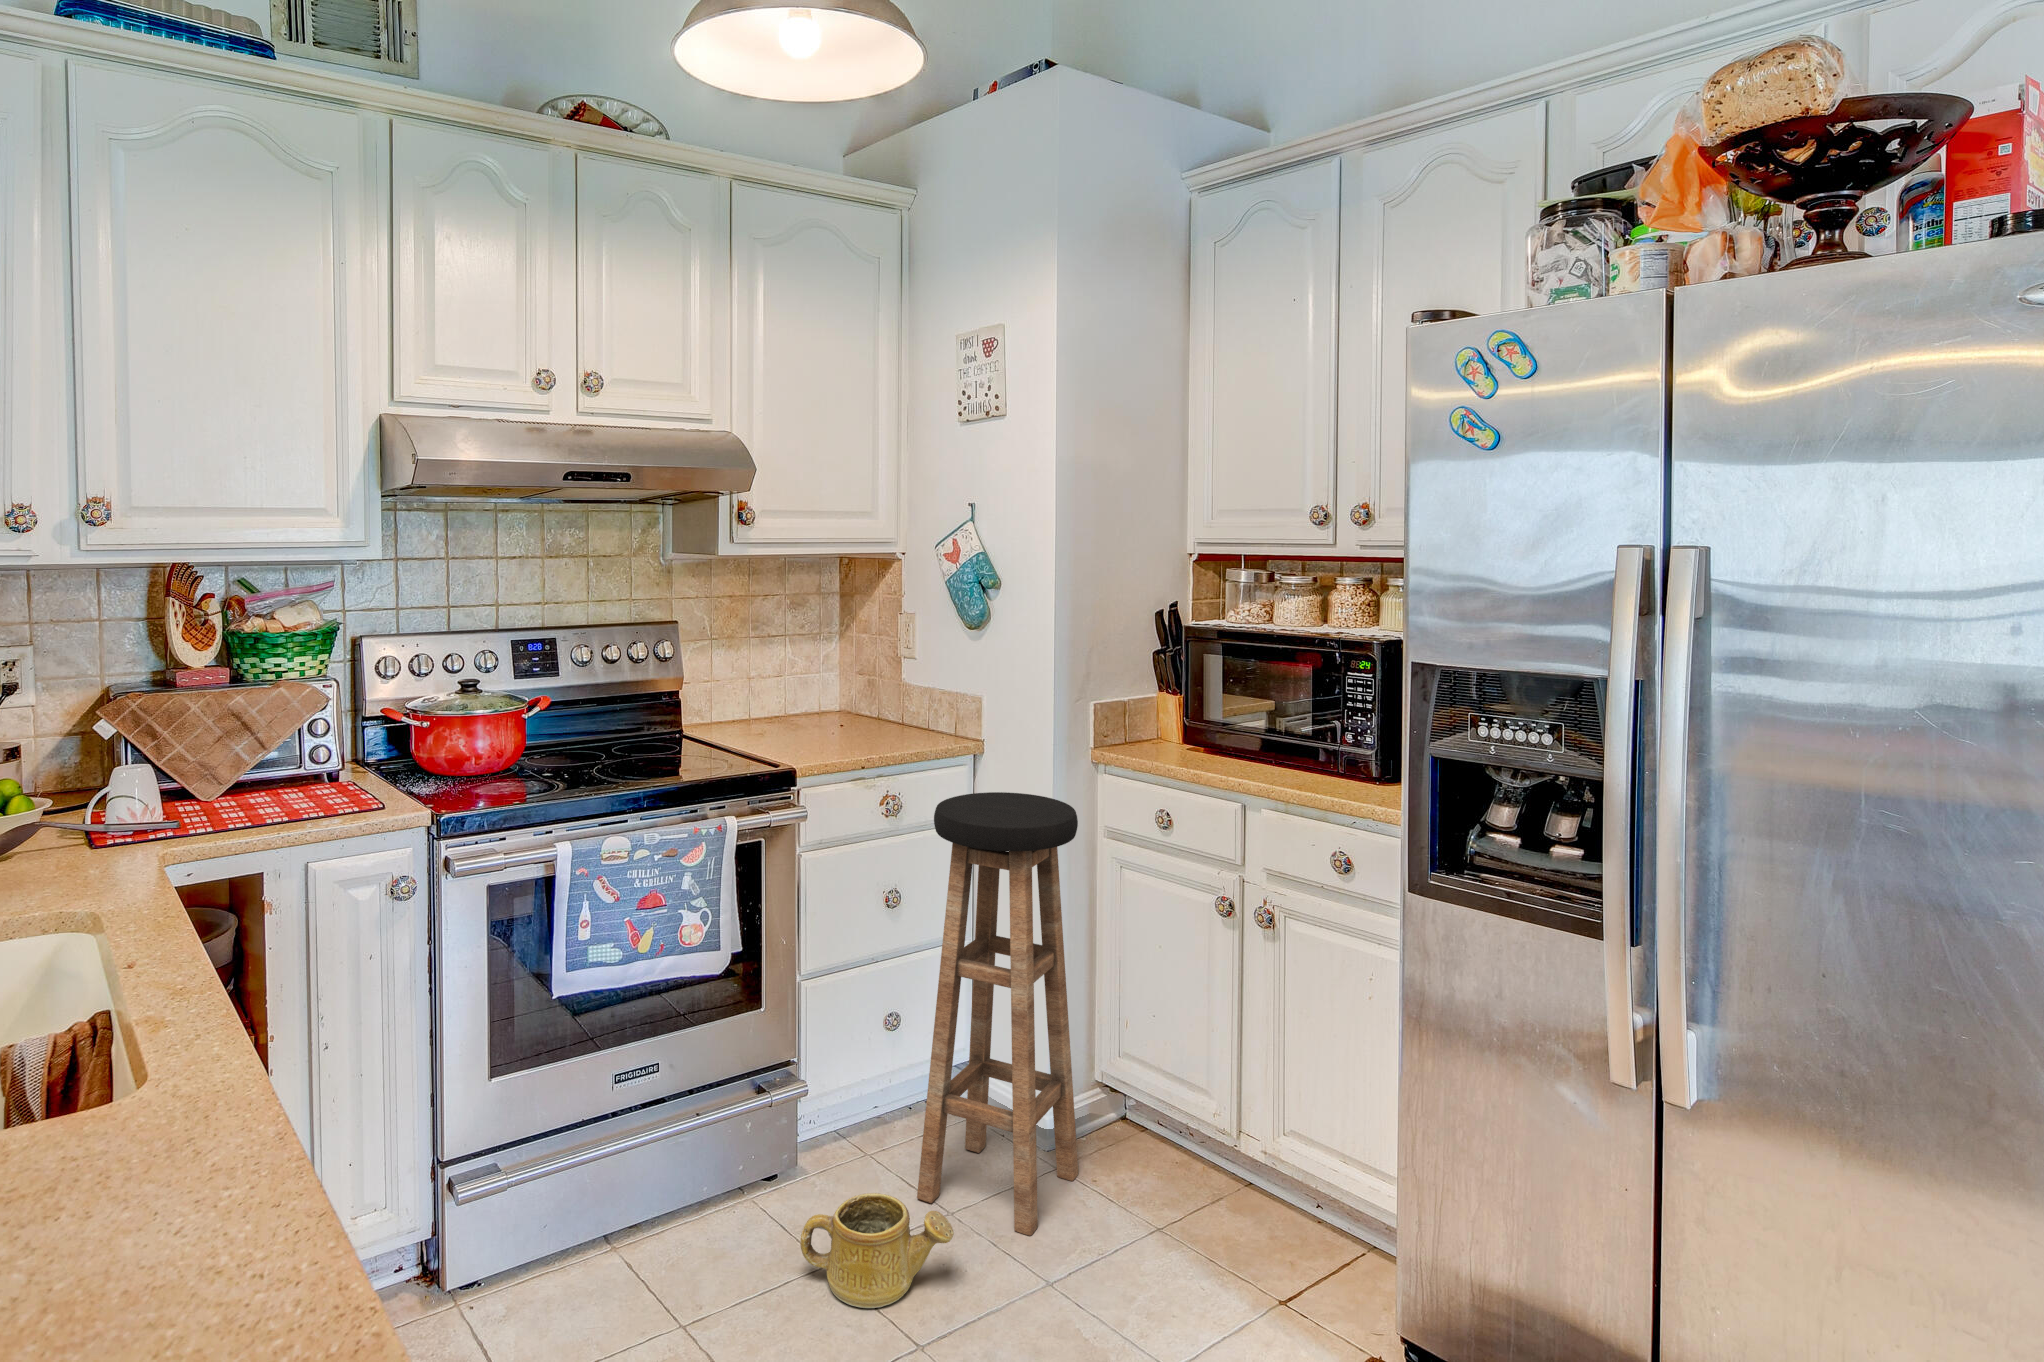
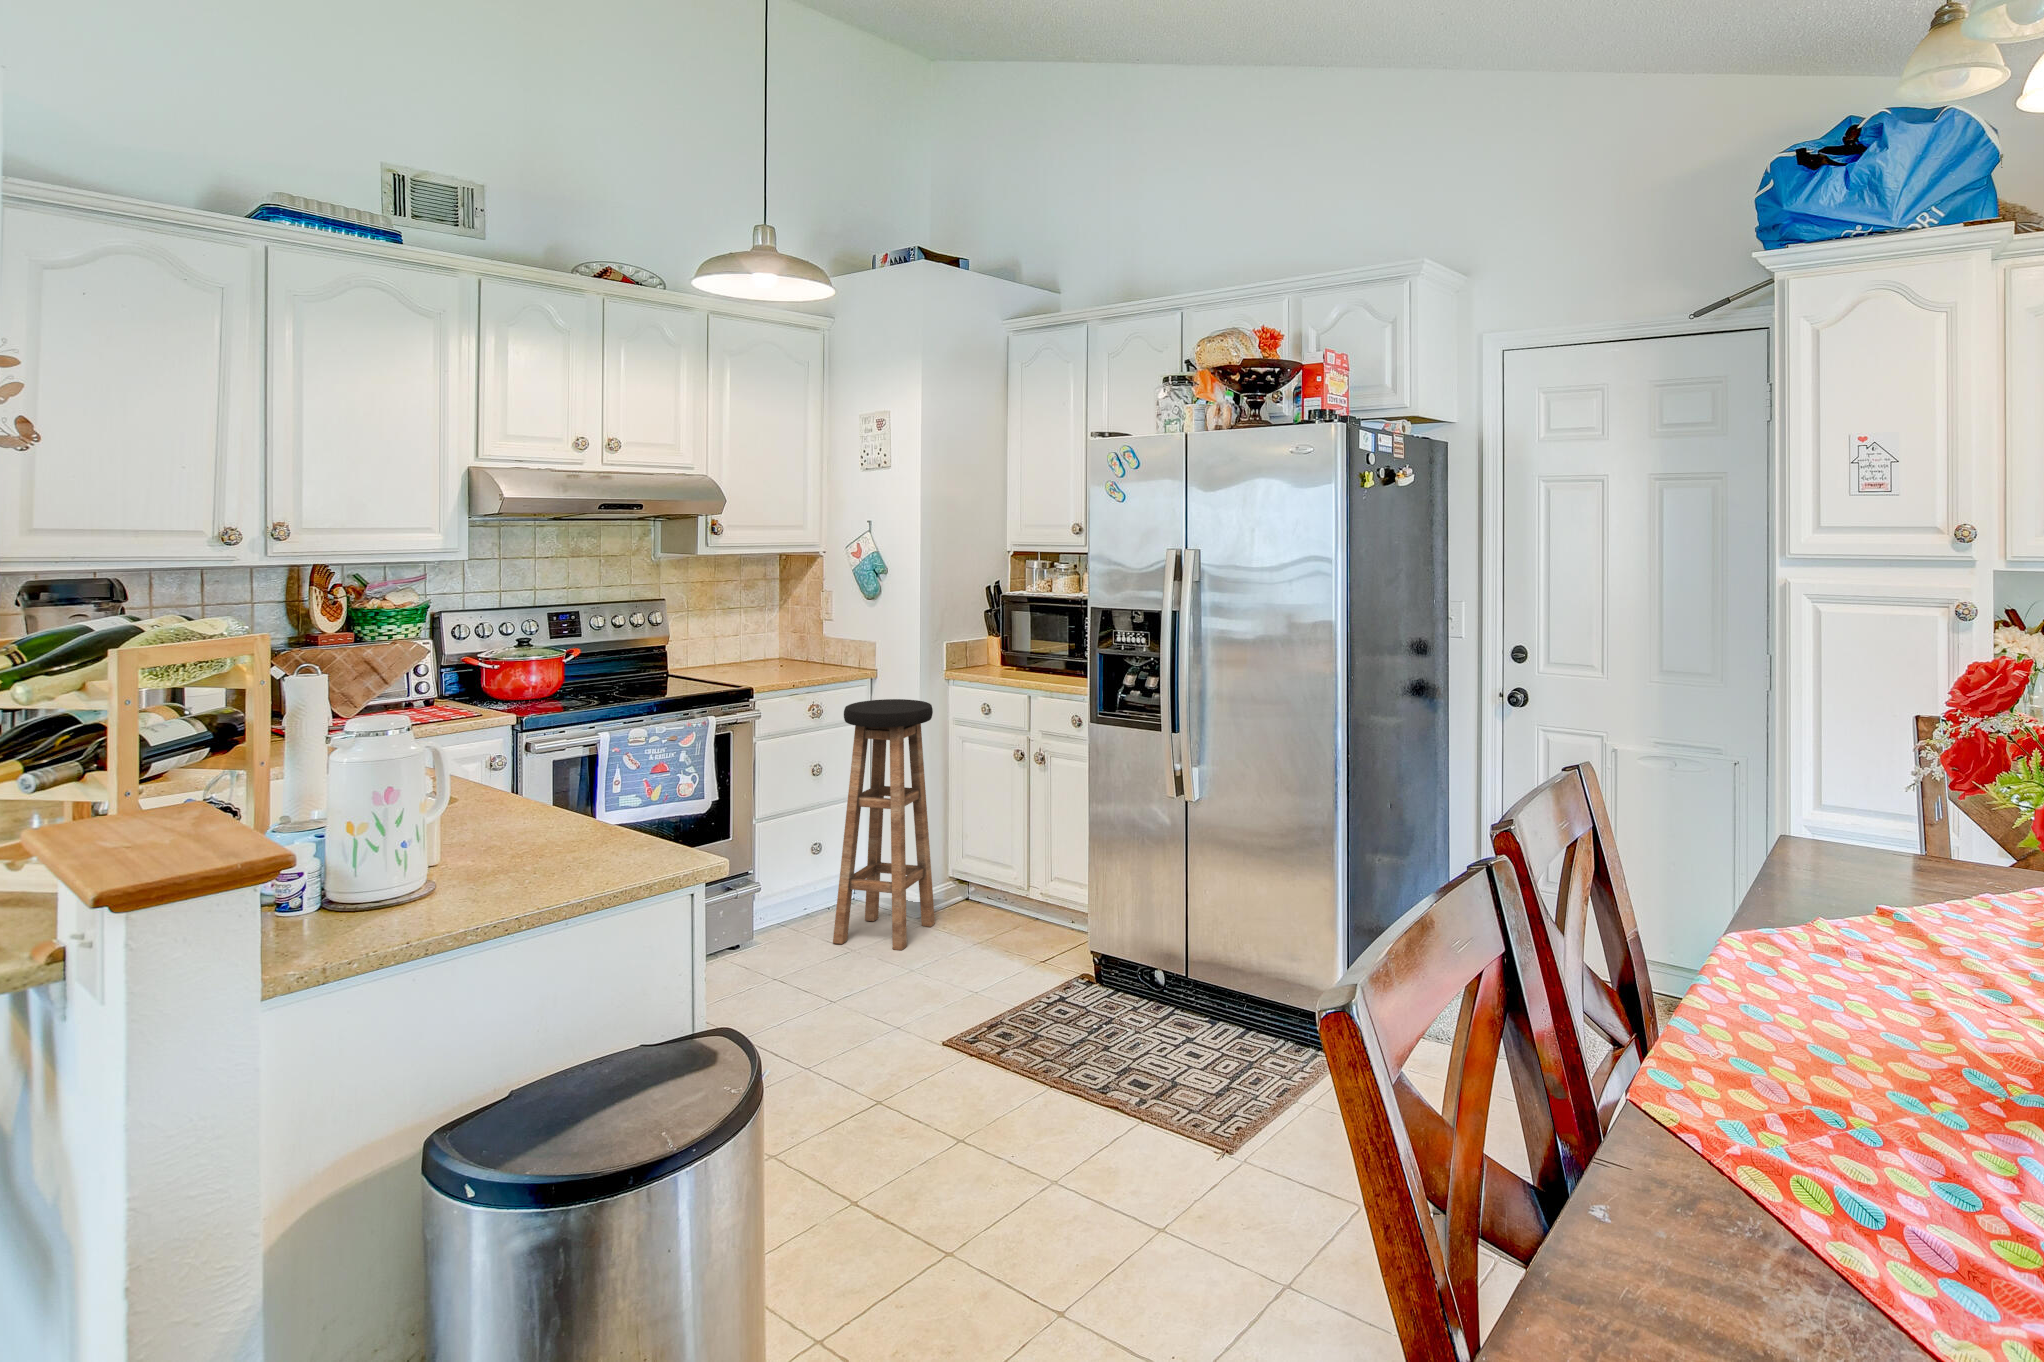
watering can: present [800,1193,954,1308] -> none [759,929,854,987]

